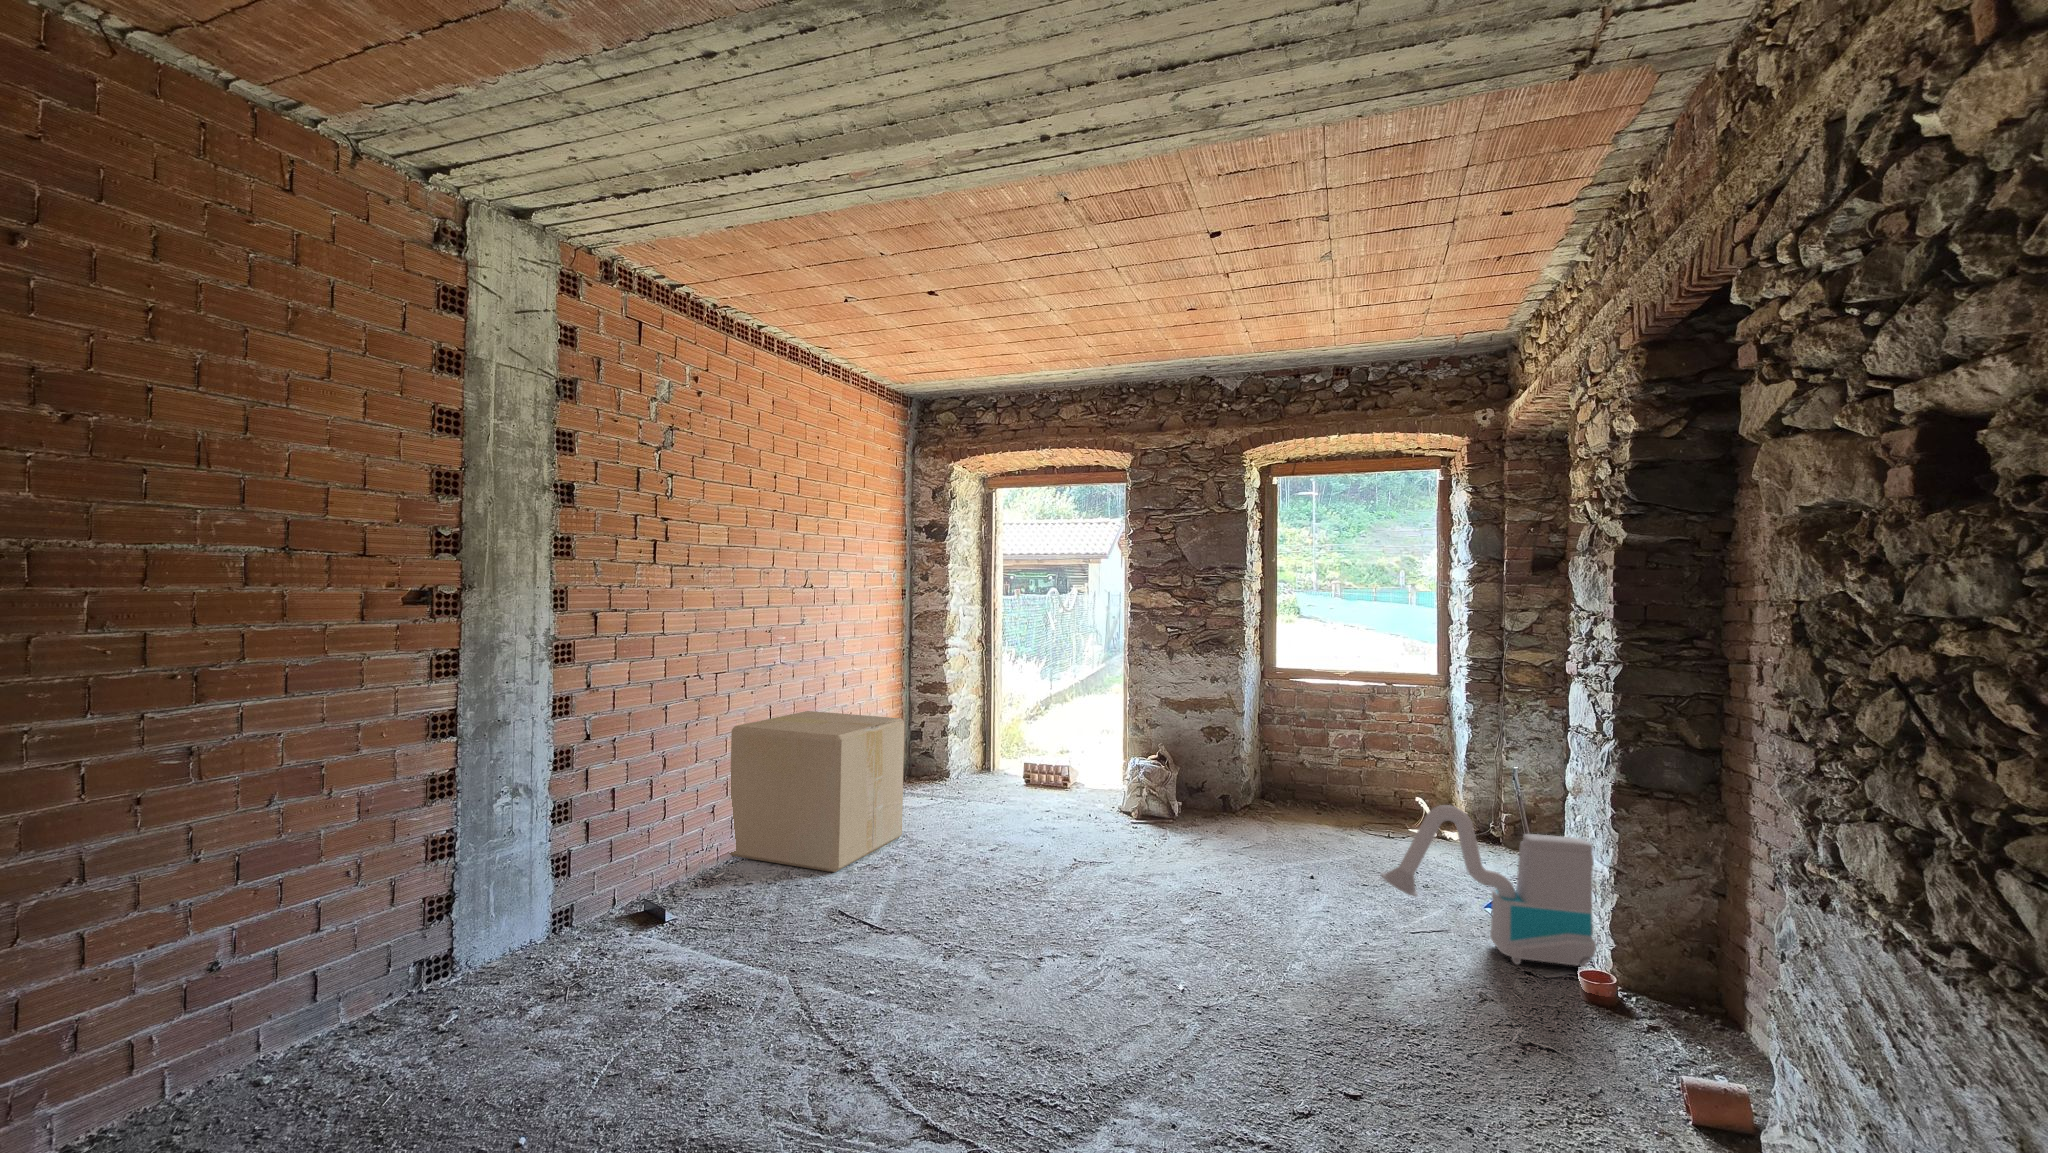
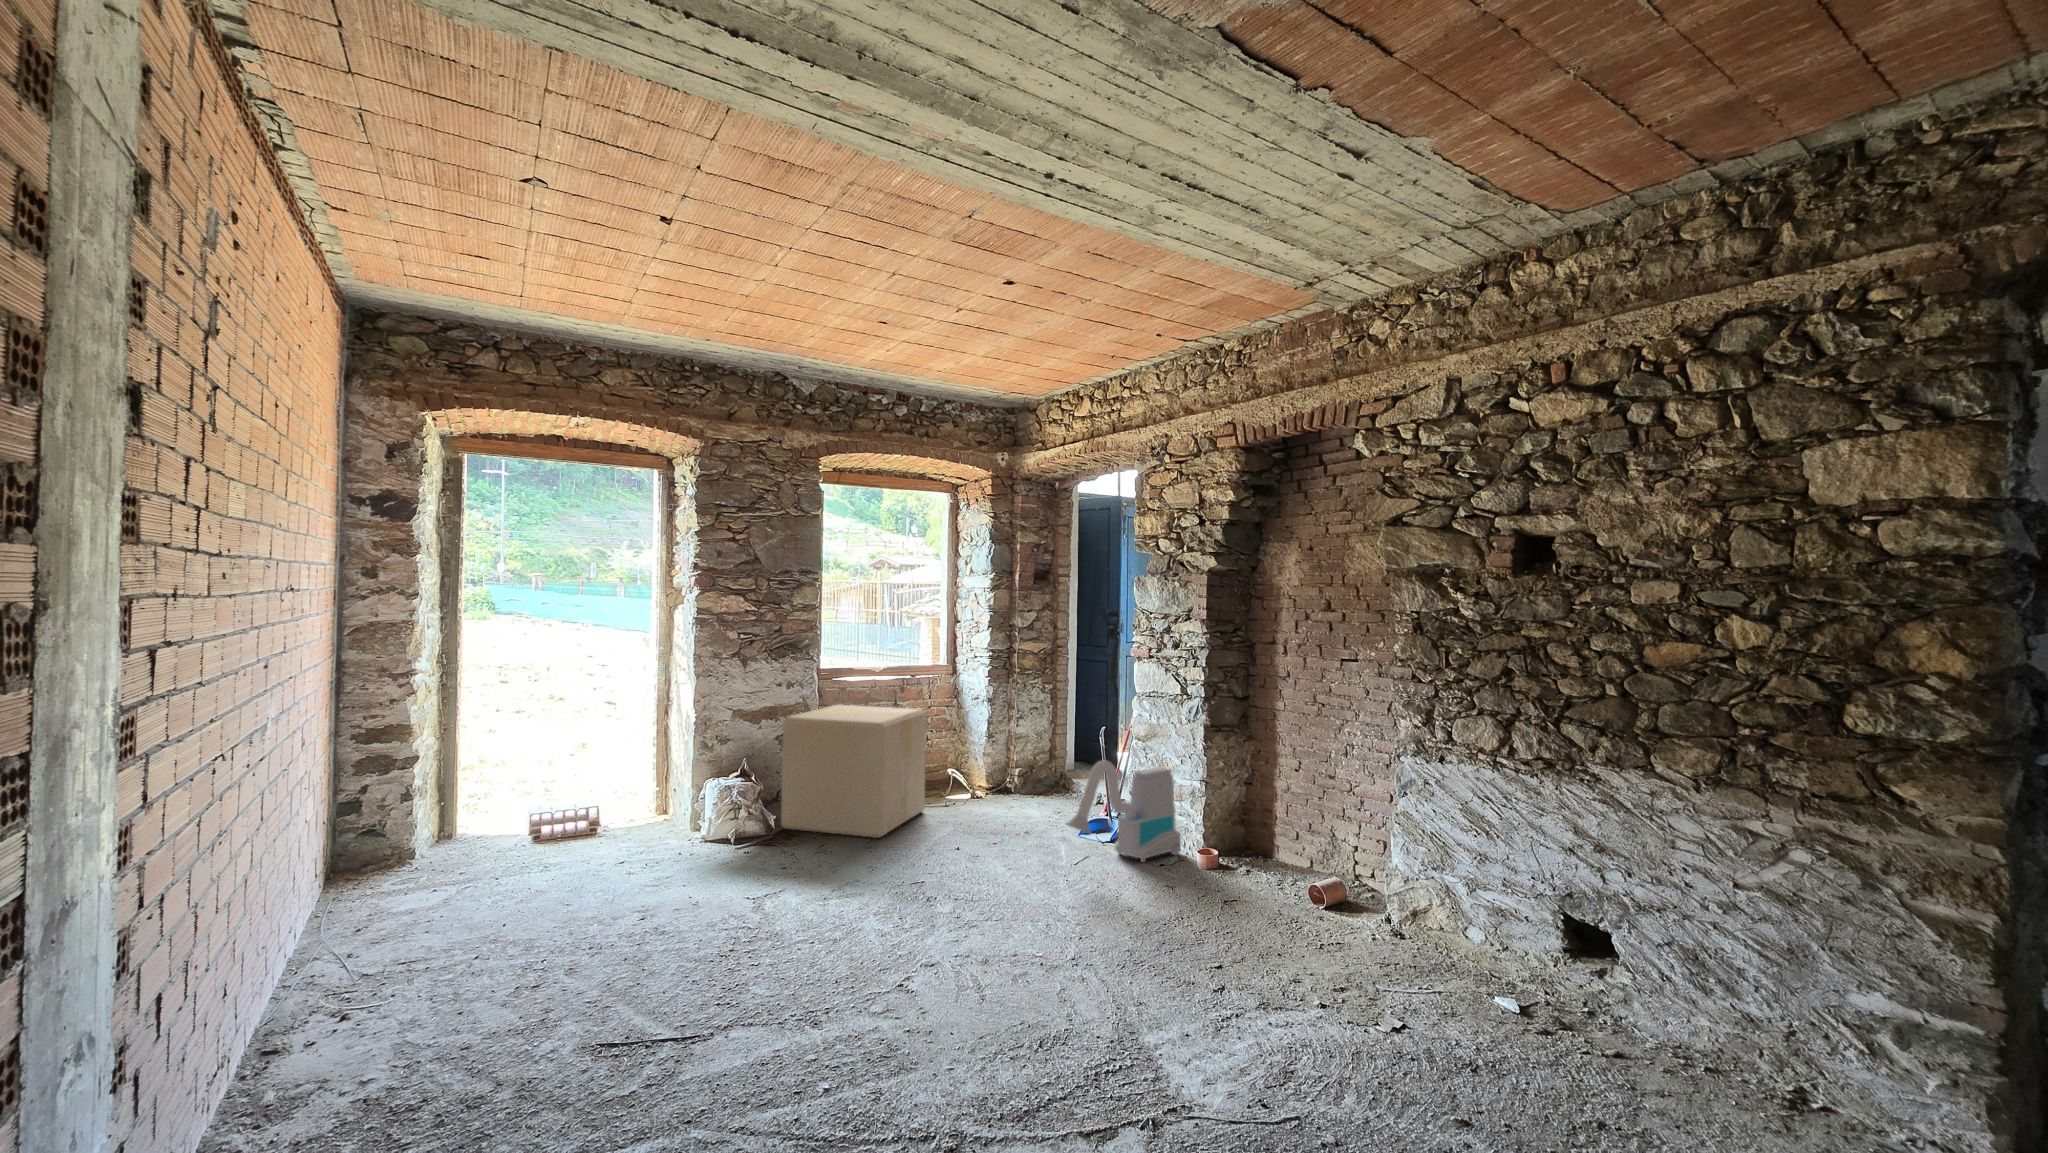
cardboard box: present [729,711,904,872] -> present [781,705,926,838]

